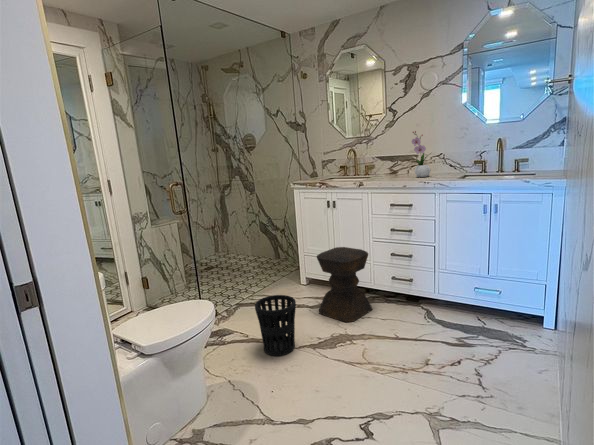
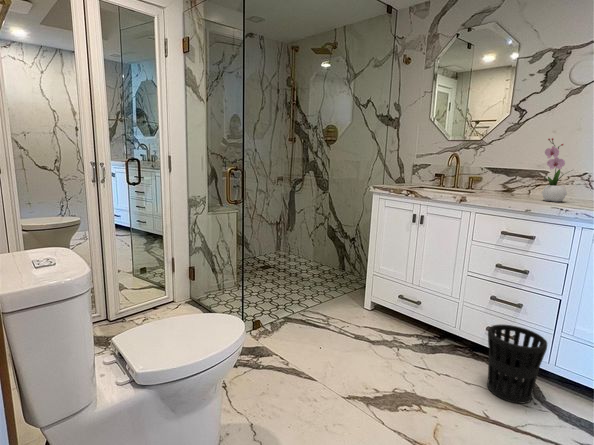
stool: present [317,247,372,322] -> none [381,275,460,376]
wastebasket: present [255,295,296,356] -> present [487,325,547,403]

